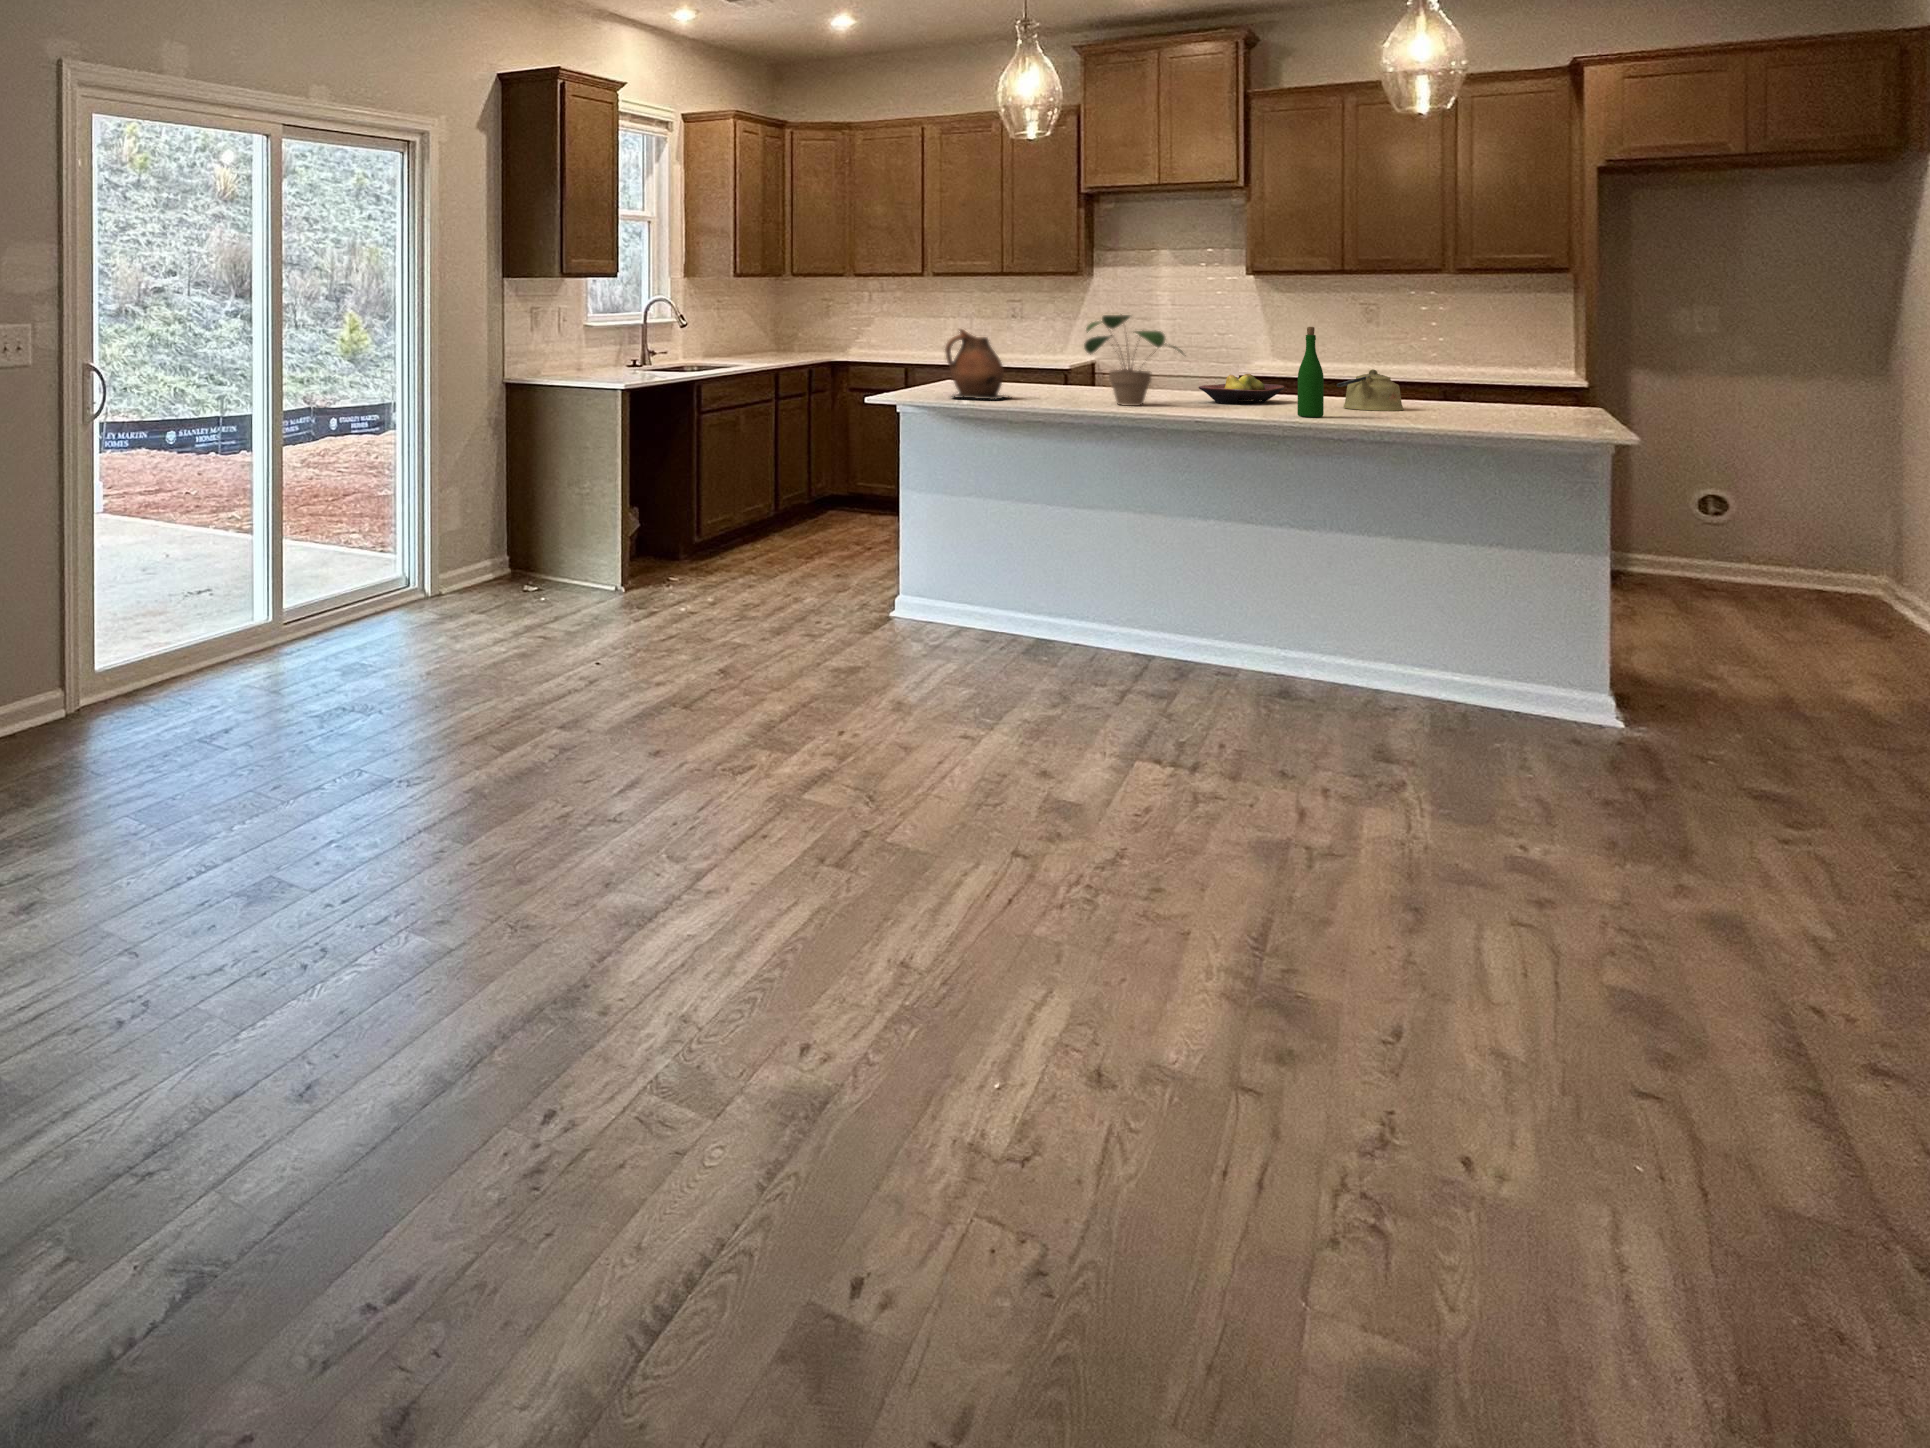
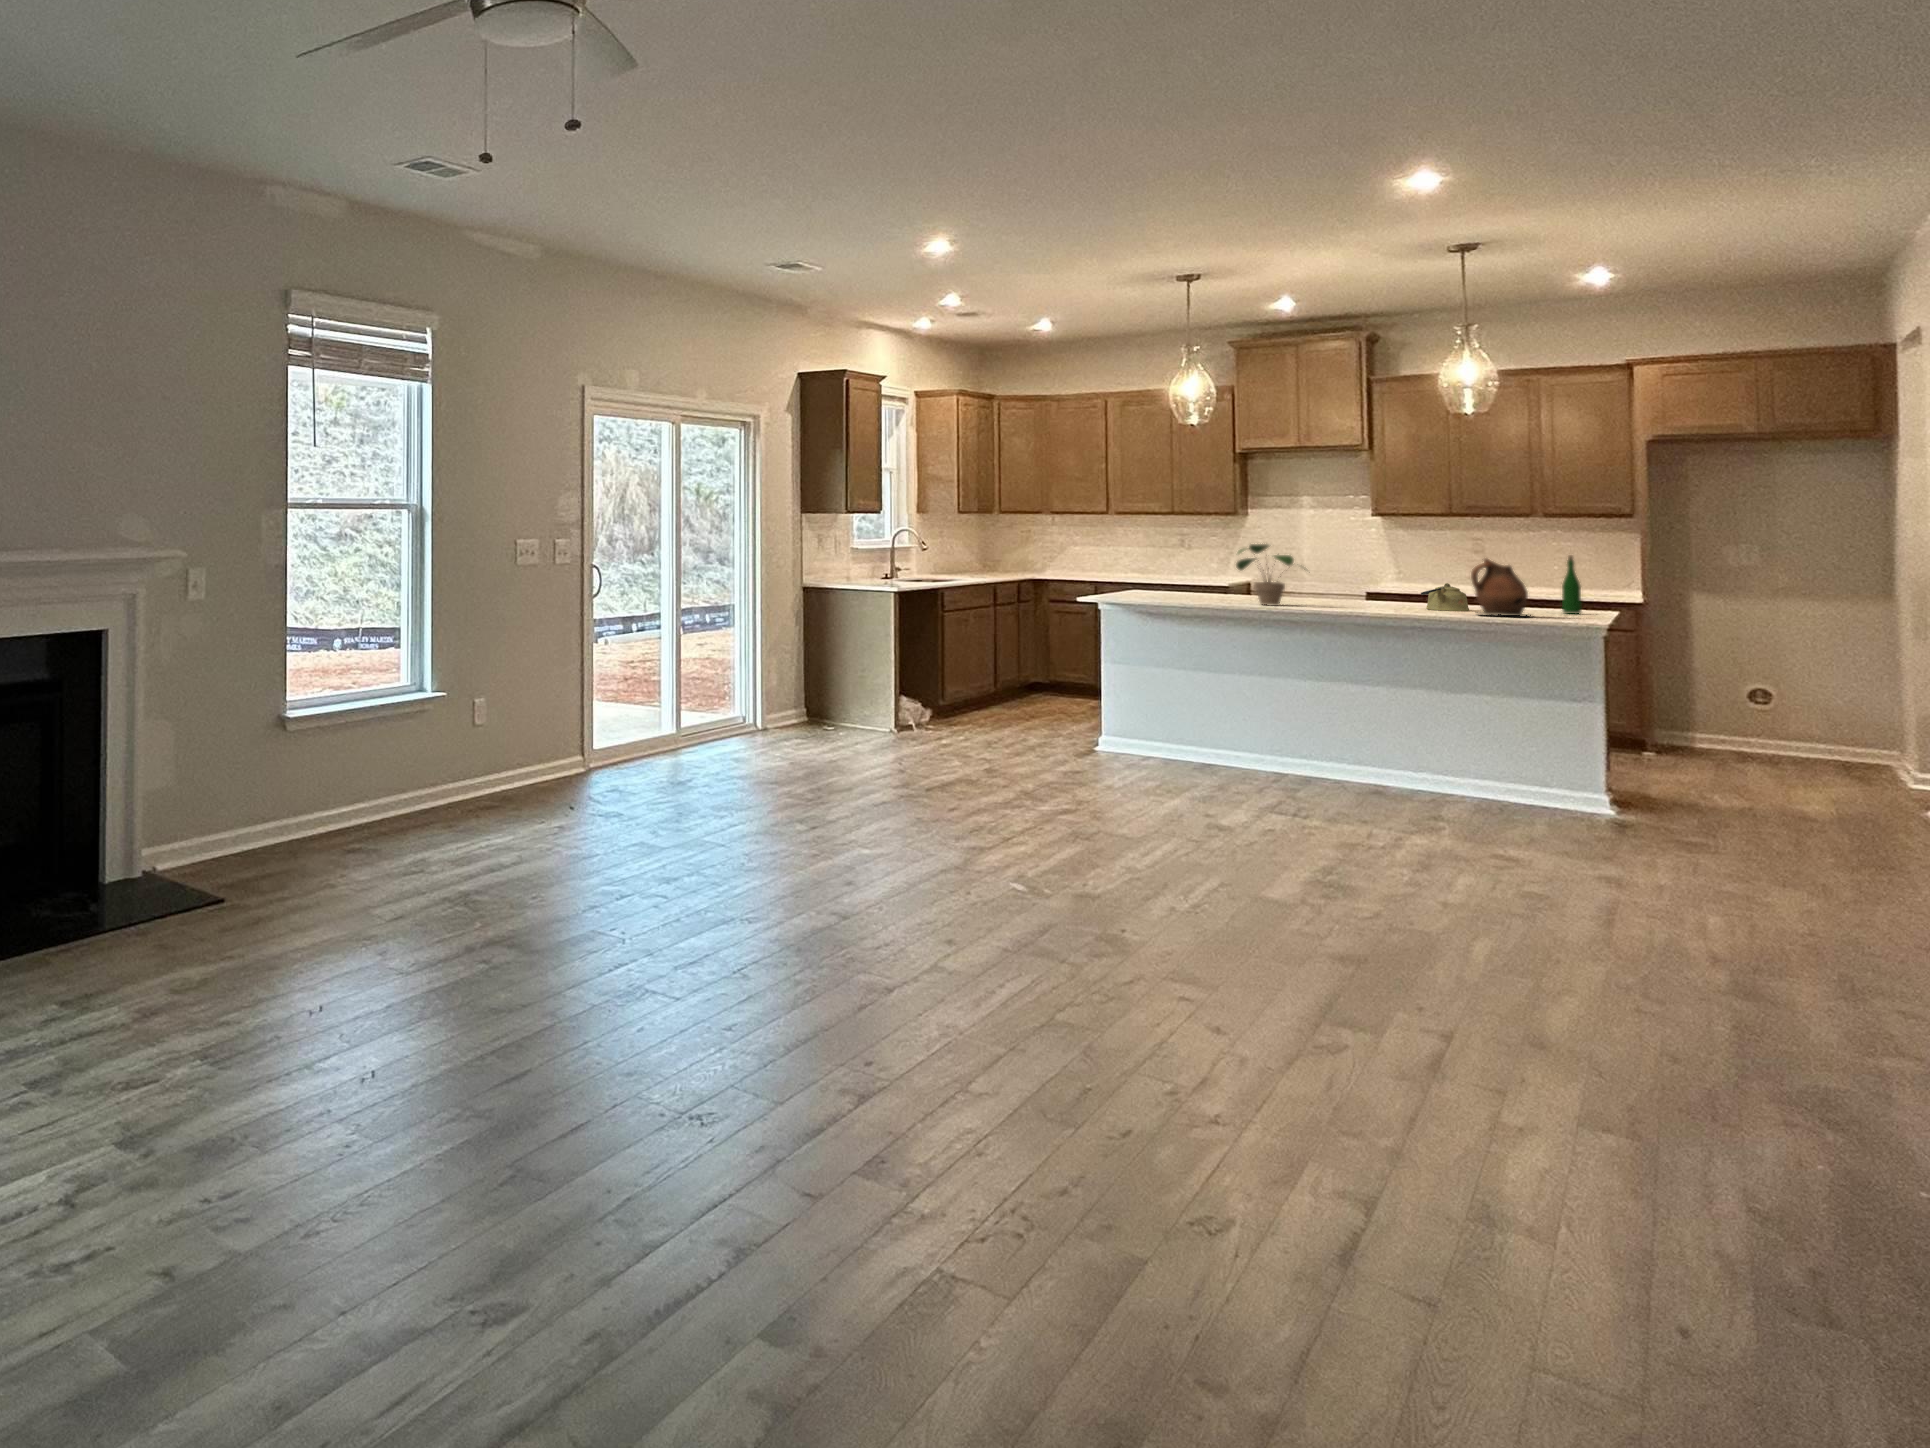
wine bottle: present [1297,327,1324,417] -> present [1562,555,1582,614]
ceramic pitcher: present [945,329,1006,400] -> present [1471,559,1528,617]
fruit bowl: present [1199,374,1285,404] -> none [1322,586,1387,606]

